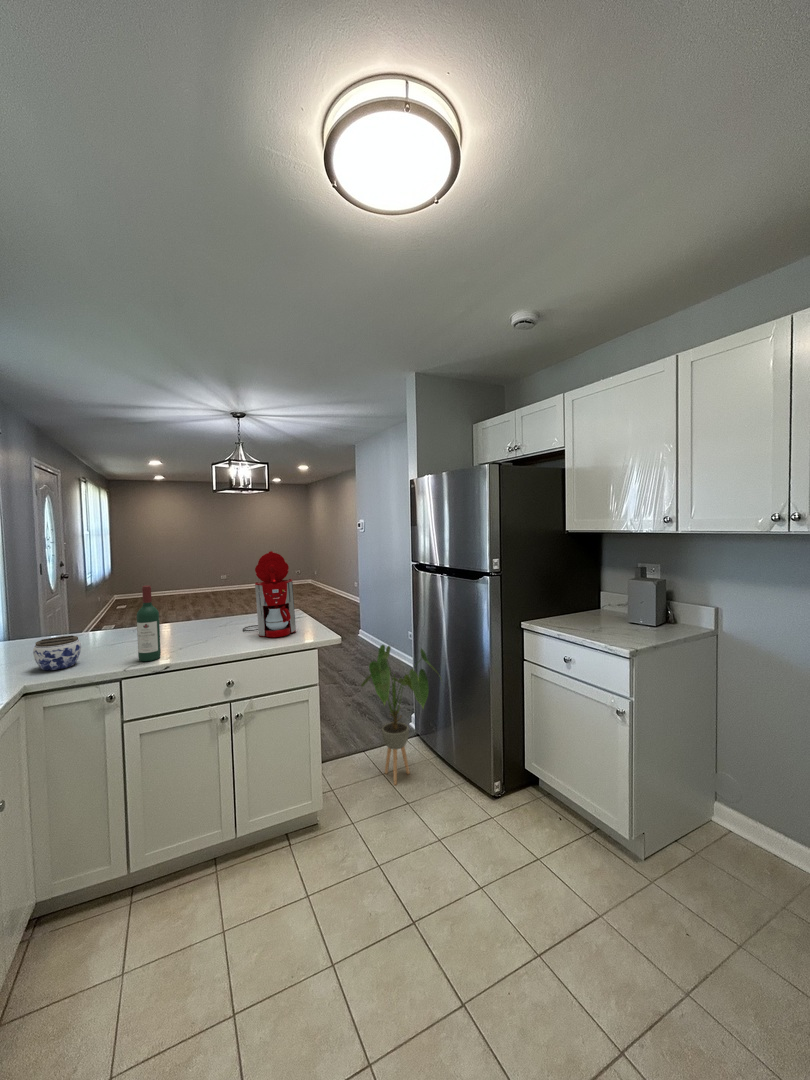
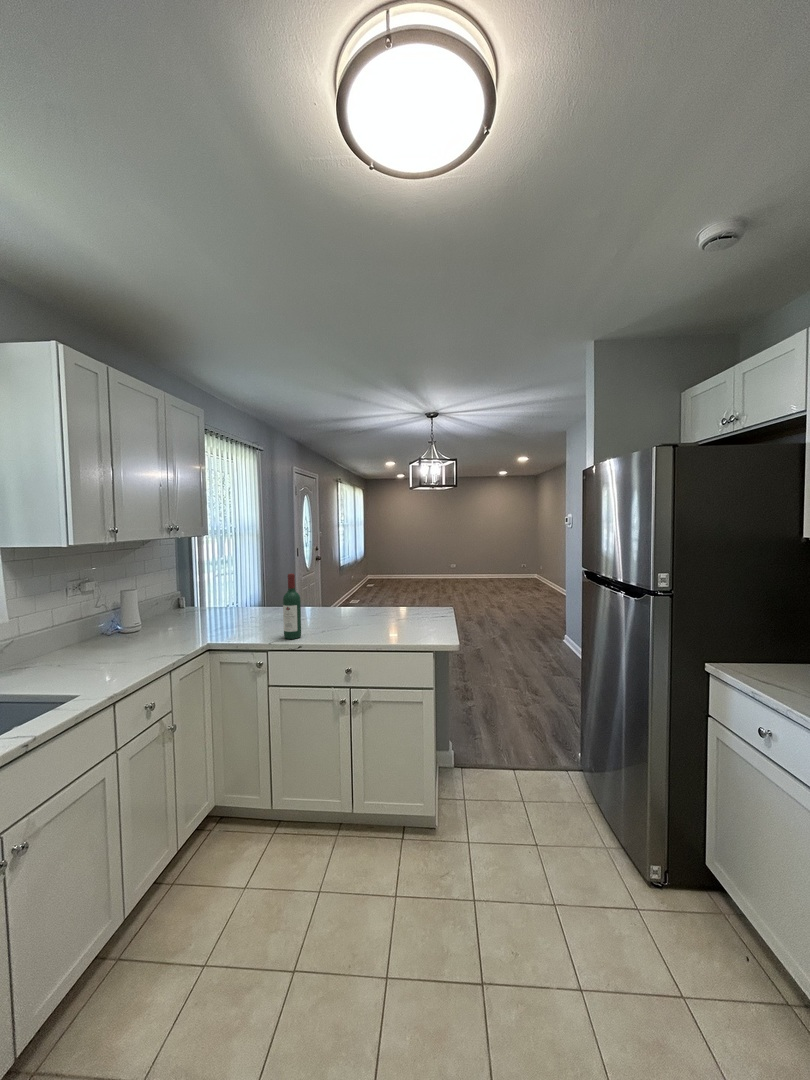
coffee maker: present [243,551,296,637] -> none [383,548,426,633]
jar: present [33,635,81,670] -> none [219,609,251,635]
house plant: present [361,645,441,785] -> none [500,658,597,818]

